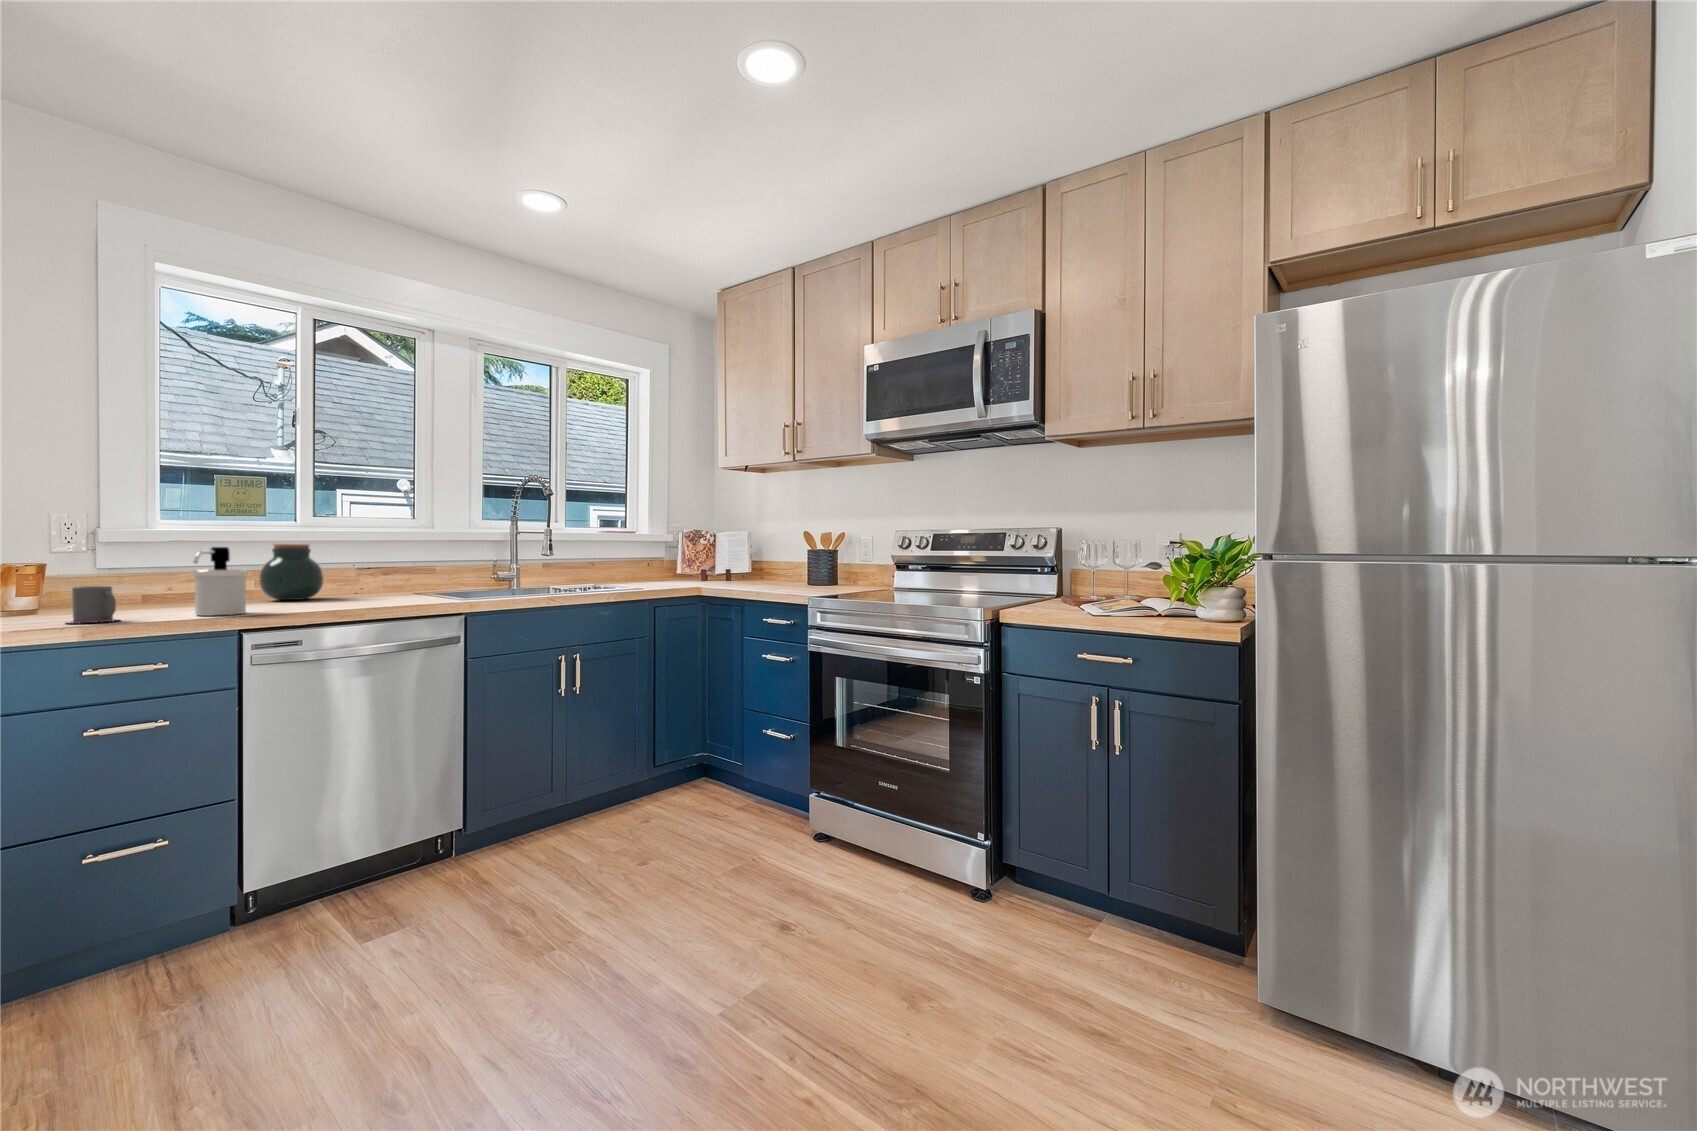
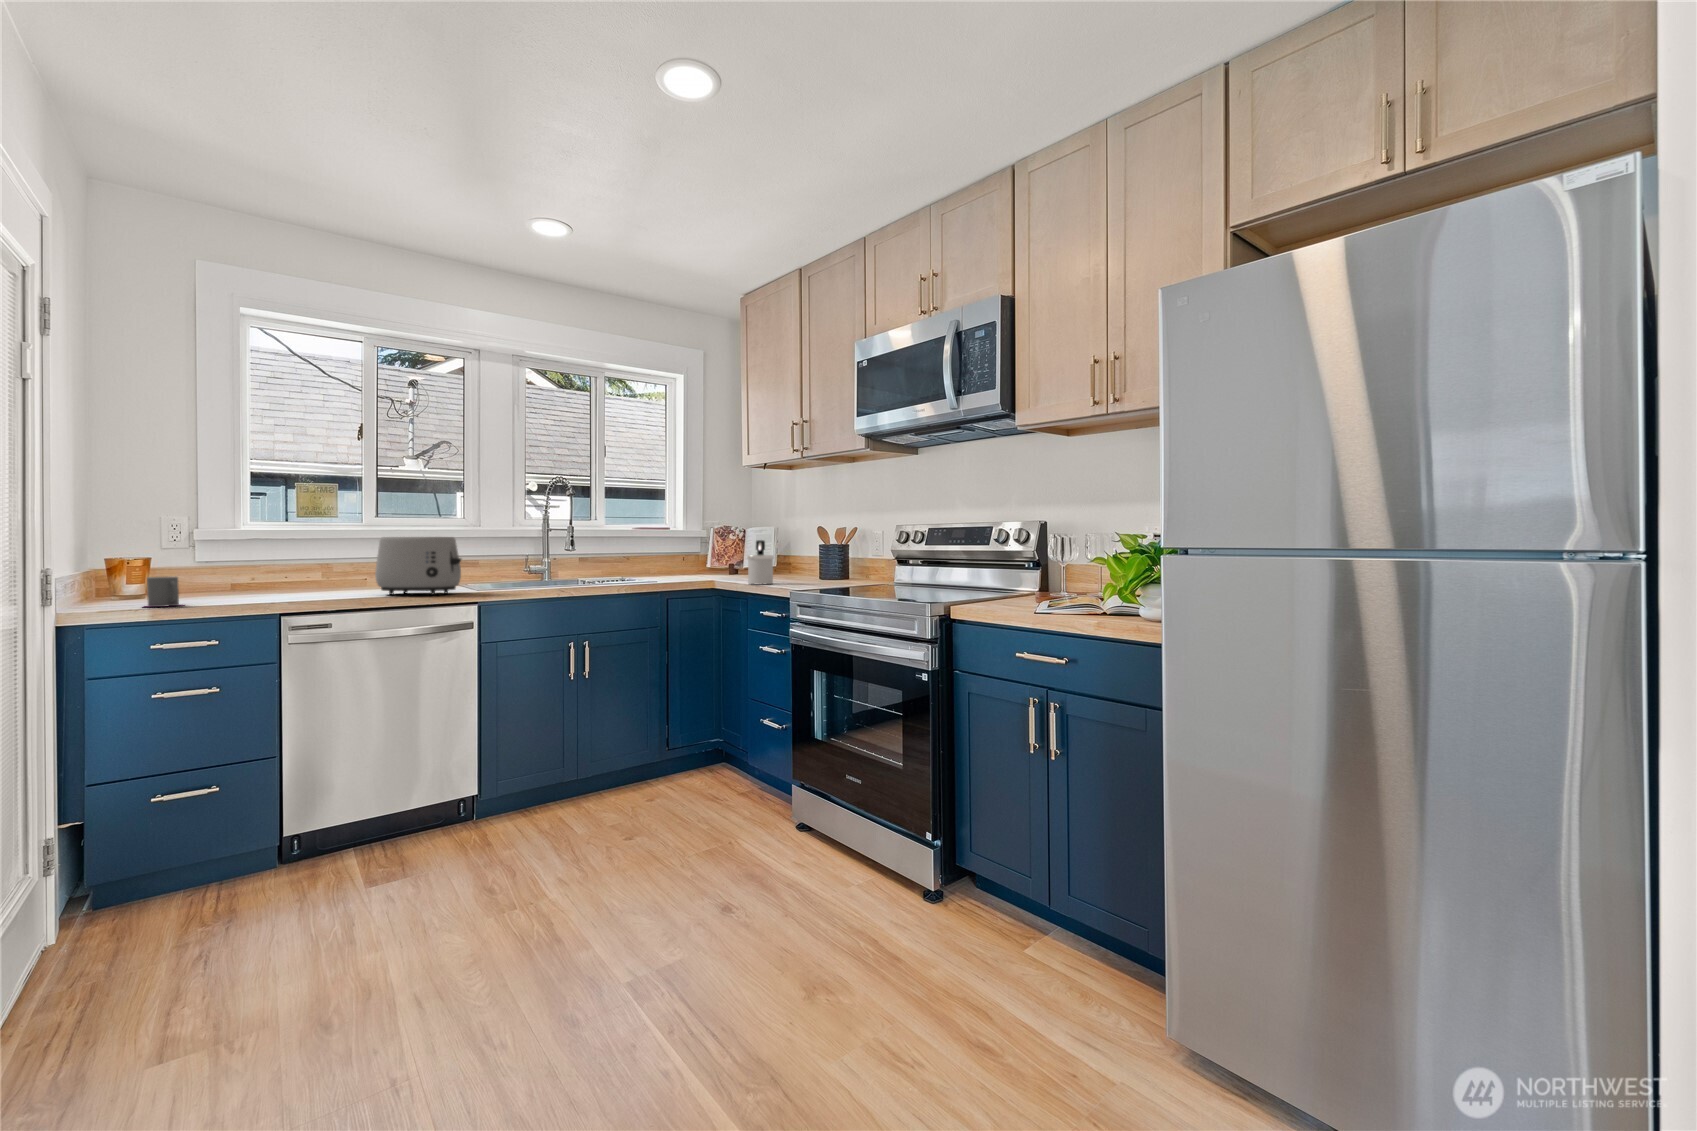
toaster: none [347,539,453,605] -> present [375,537,461,595]
jar: present [259,544,324,600] -> none [317,541,371,590]
soap dispenser: present [193,547,247,616] -> present [747,540,774,585]

